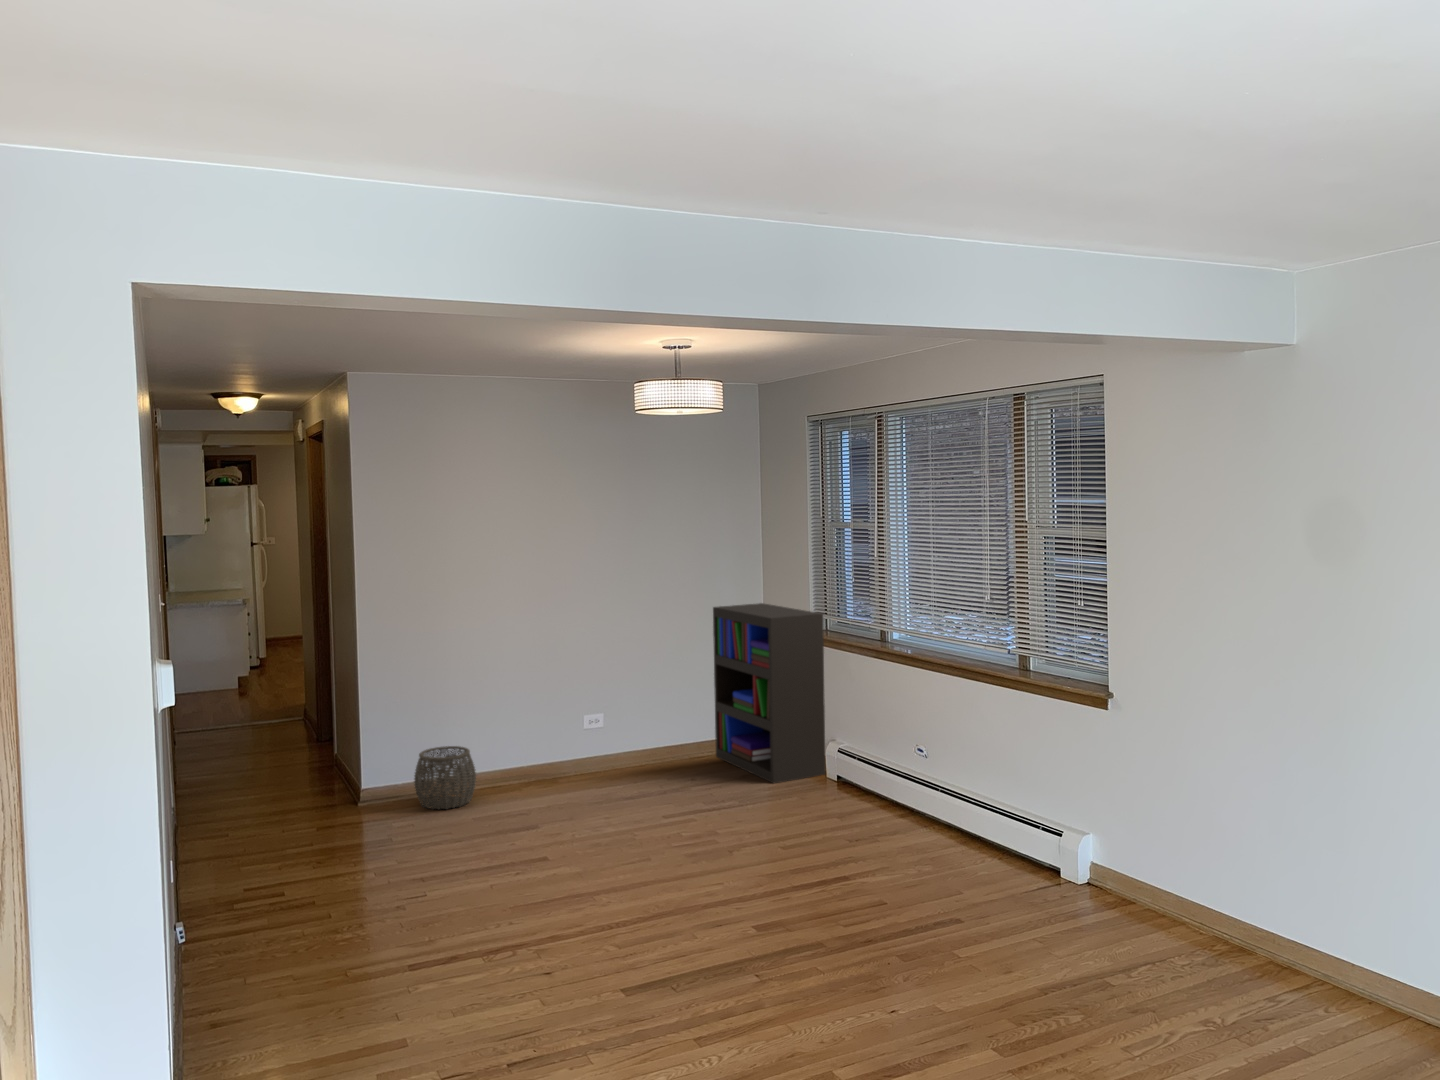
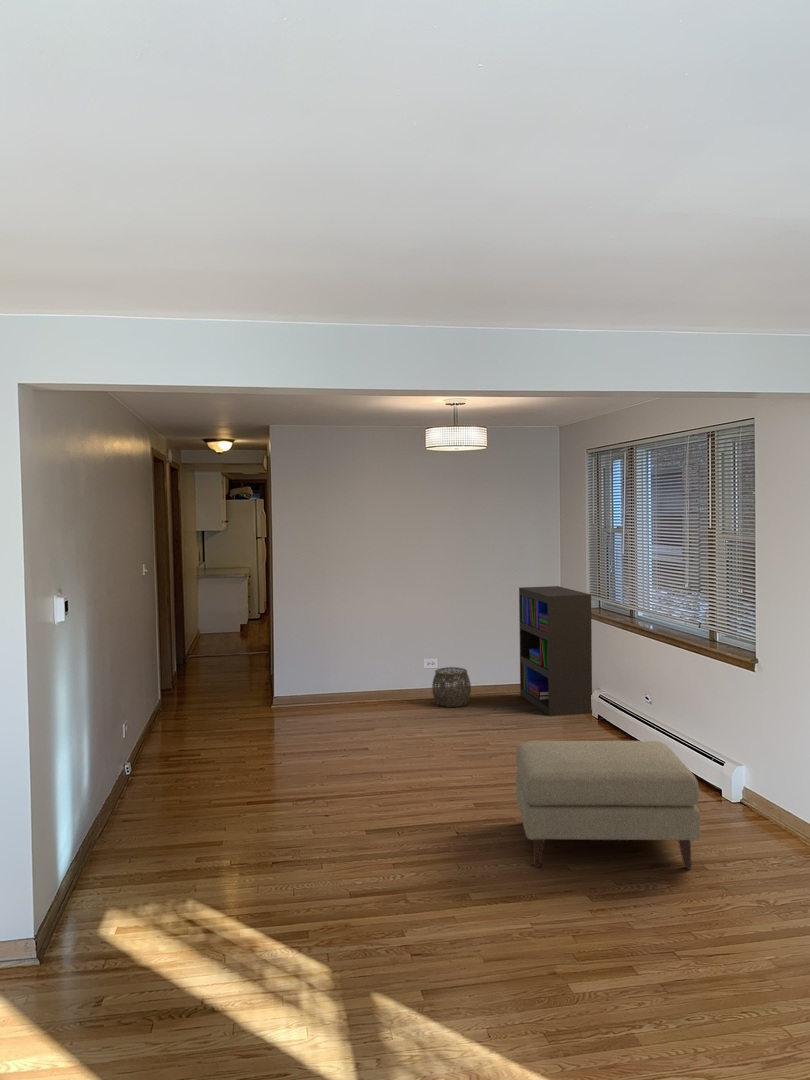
woven basket: present [414,746,476,809] -> present [432,667,471,707]
ottoman: none [827,813,1105,1013] -> present [516,741,700,868]

